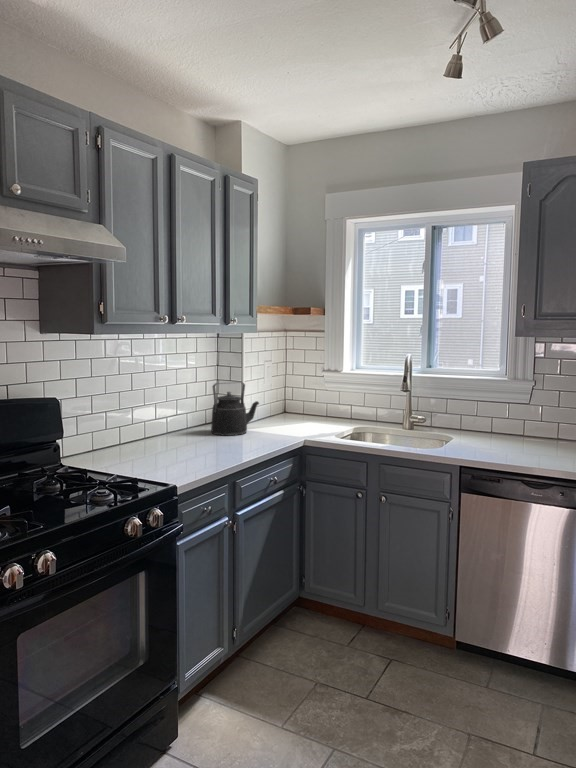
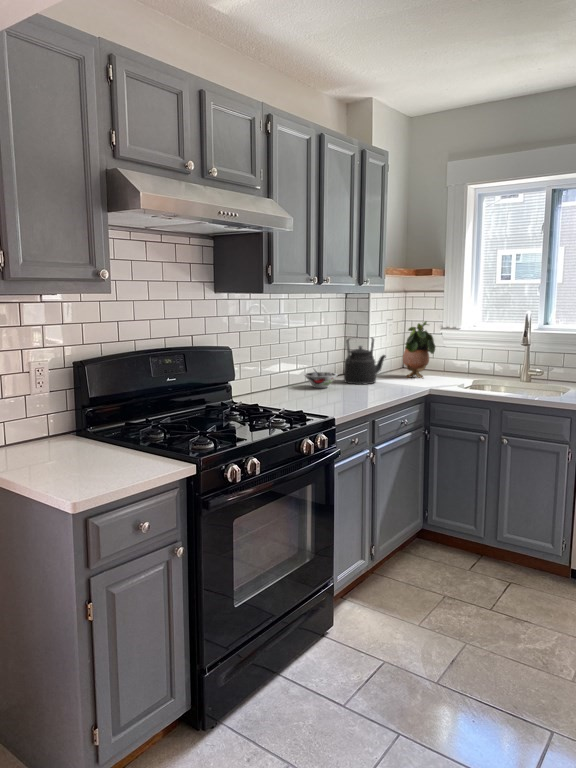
potted plant: none [280,363,314,426] -> present [403,322,435,378]
bowl: none [160,414,200,442] -> present [304,364,338,388]

